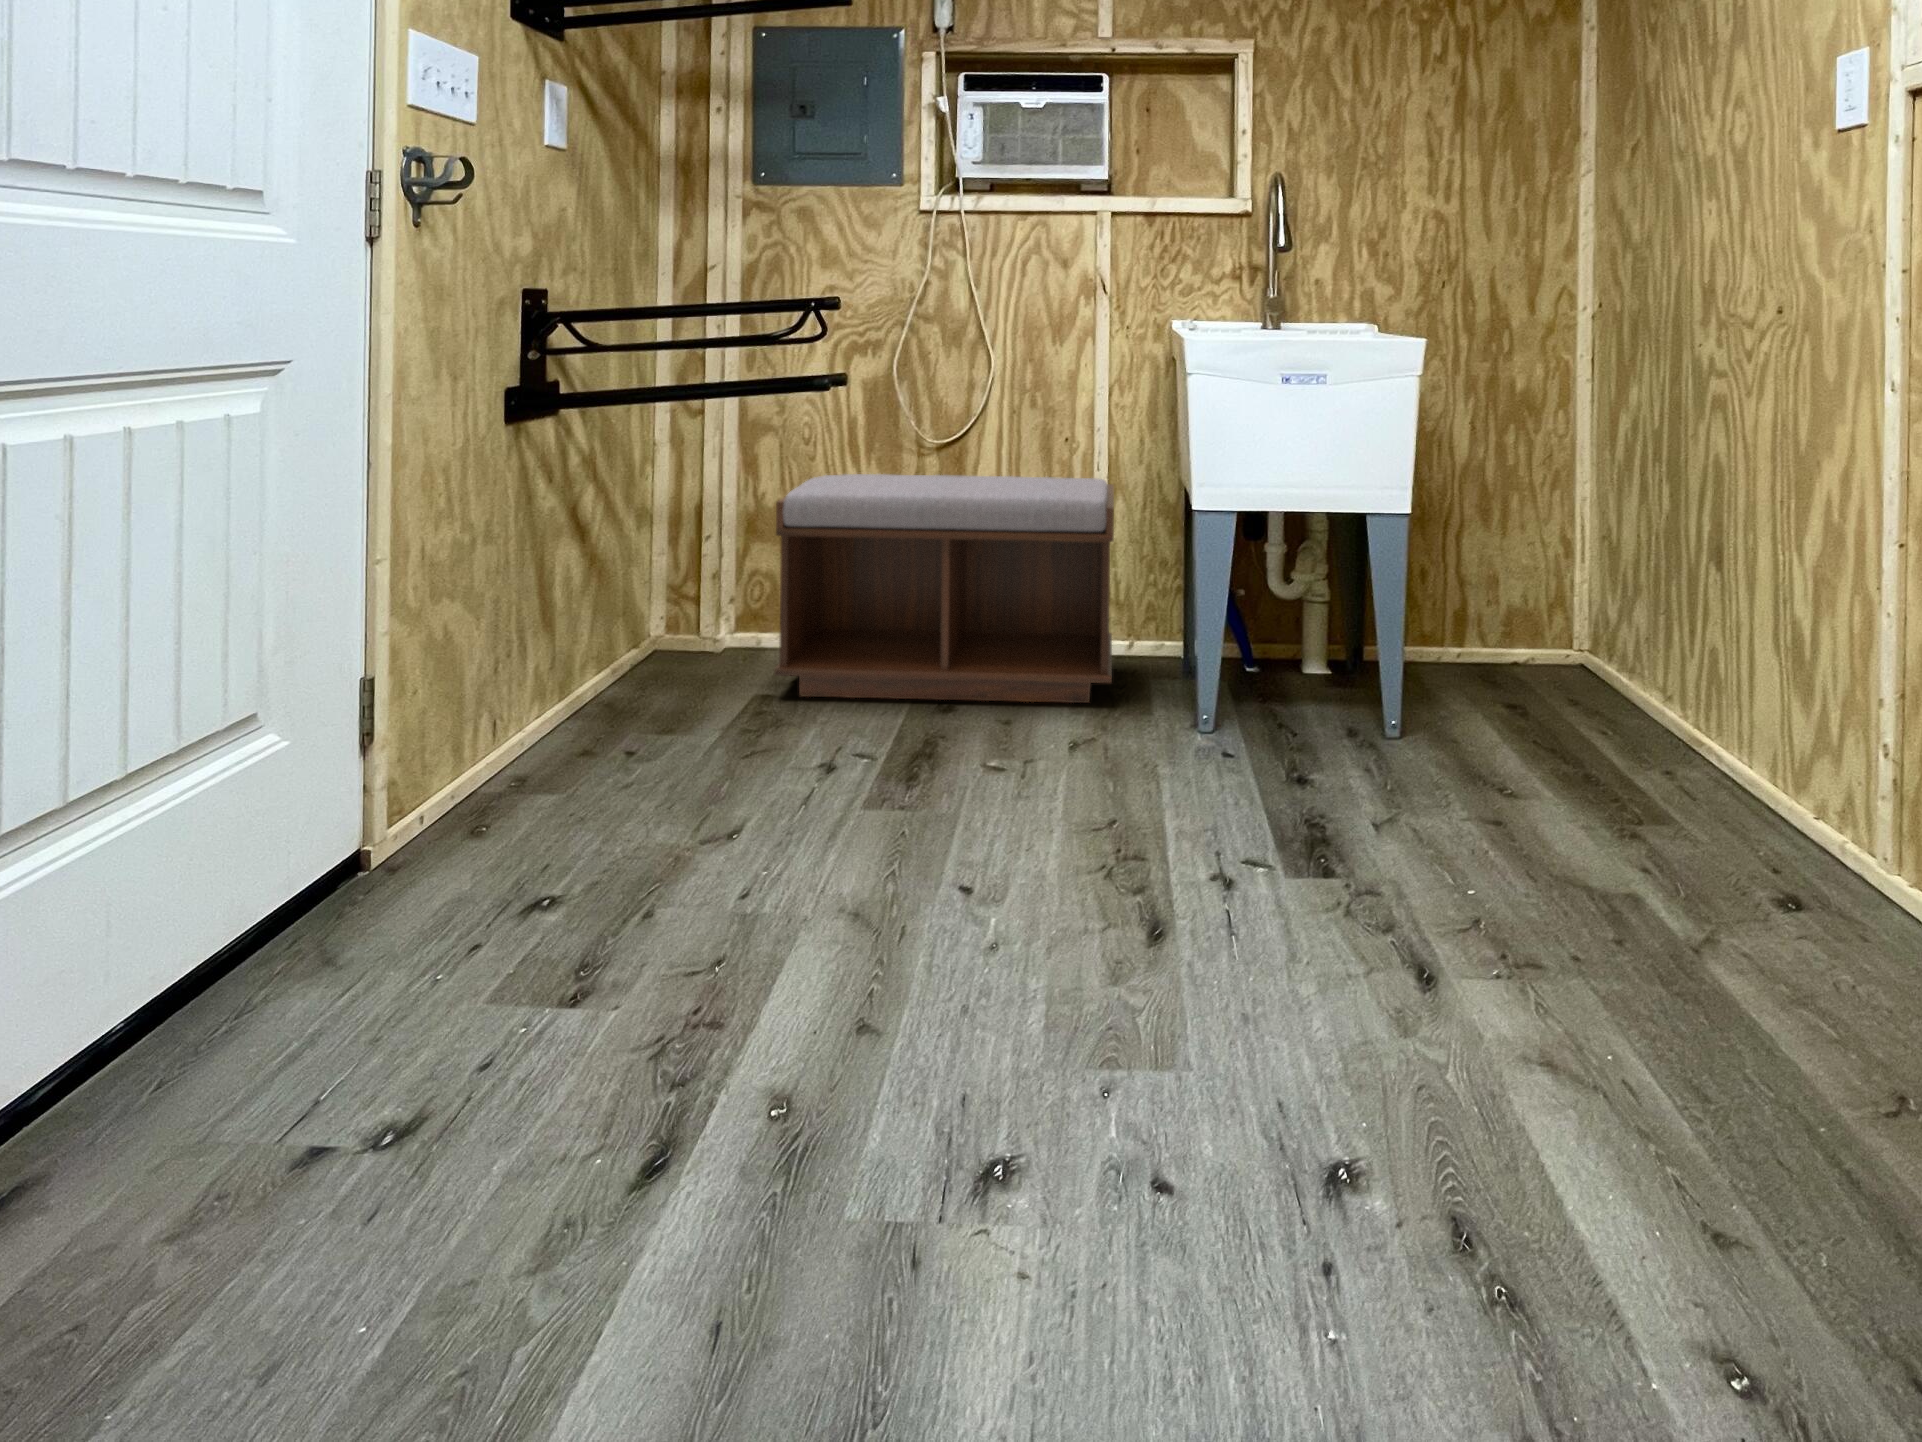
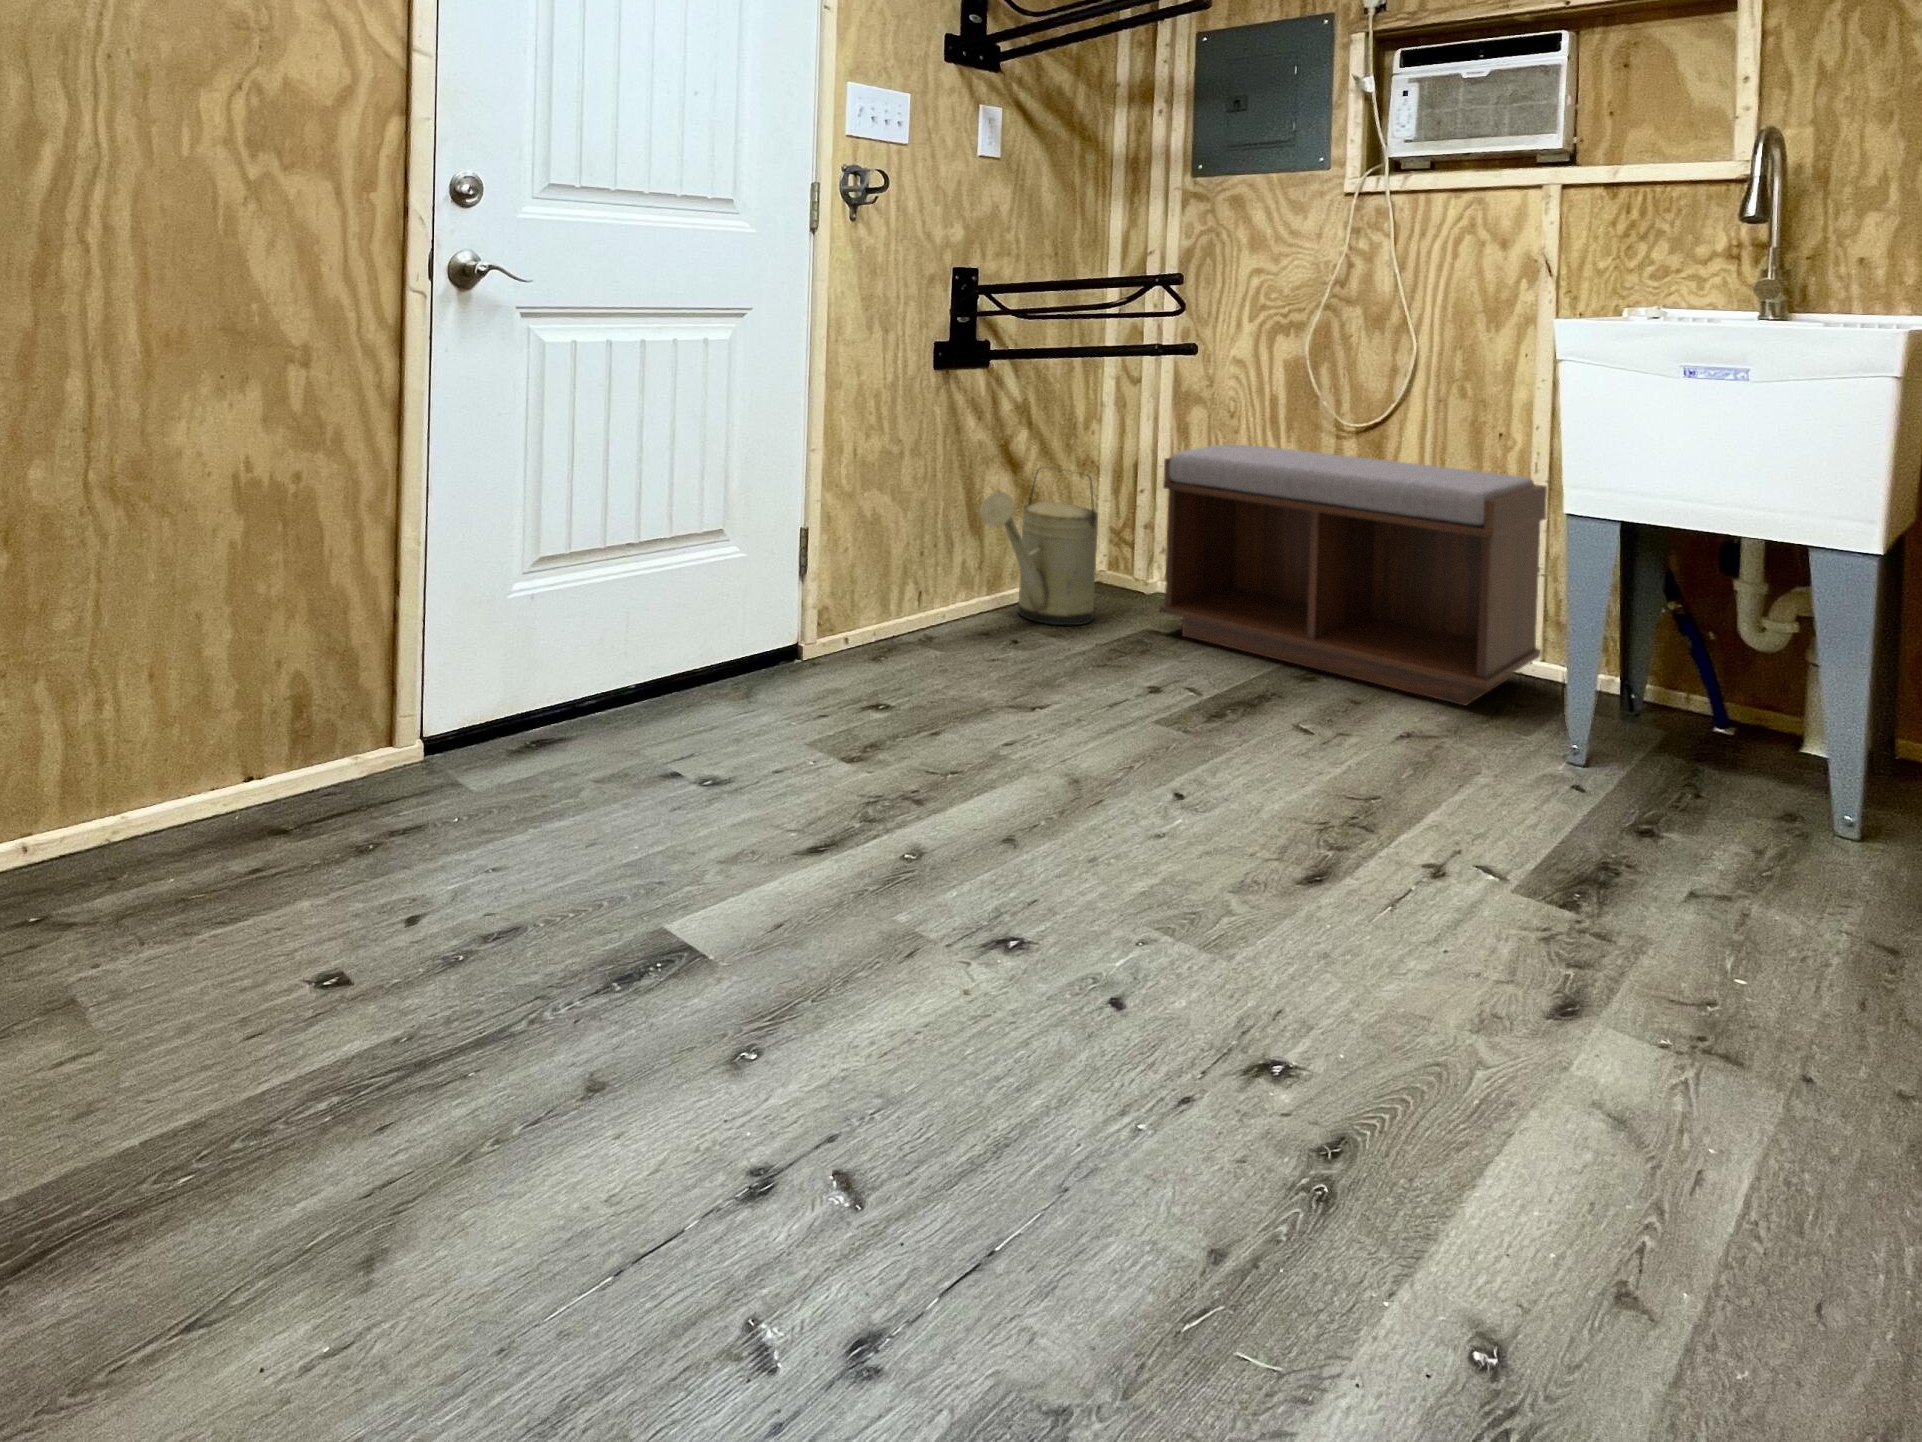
watering can: none [574,529,695,721] -> present [980,467,1098,625]

